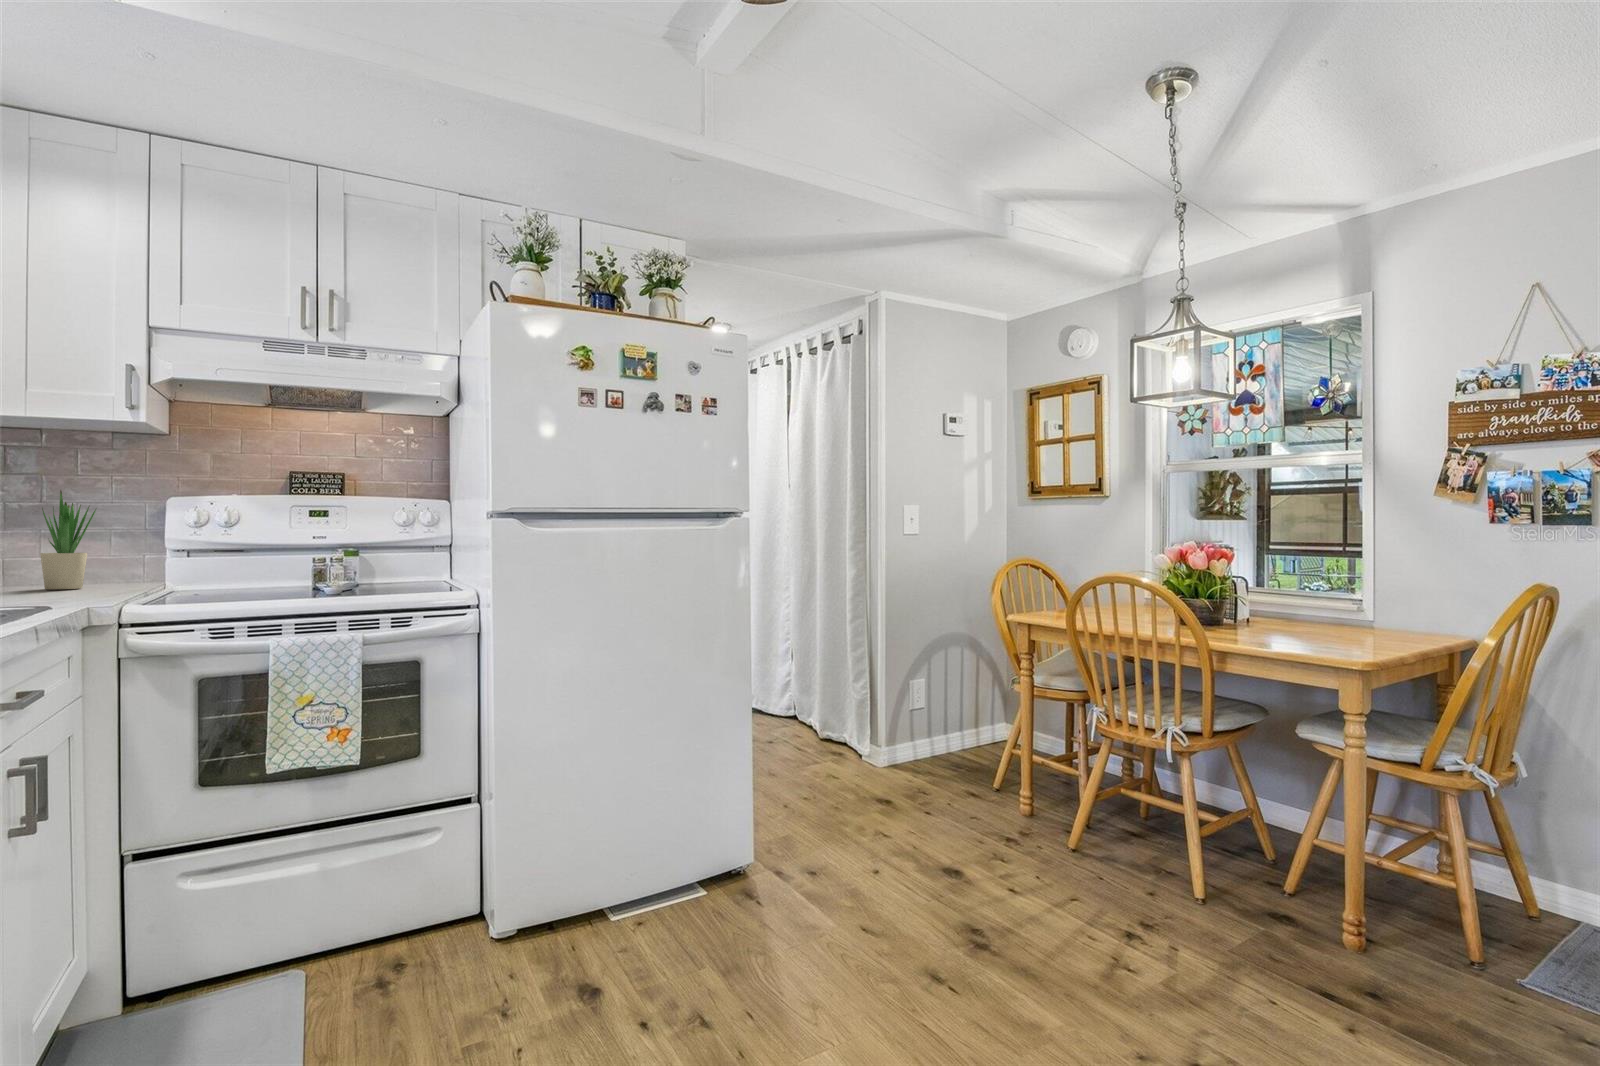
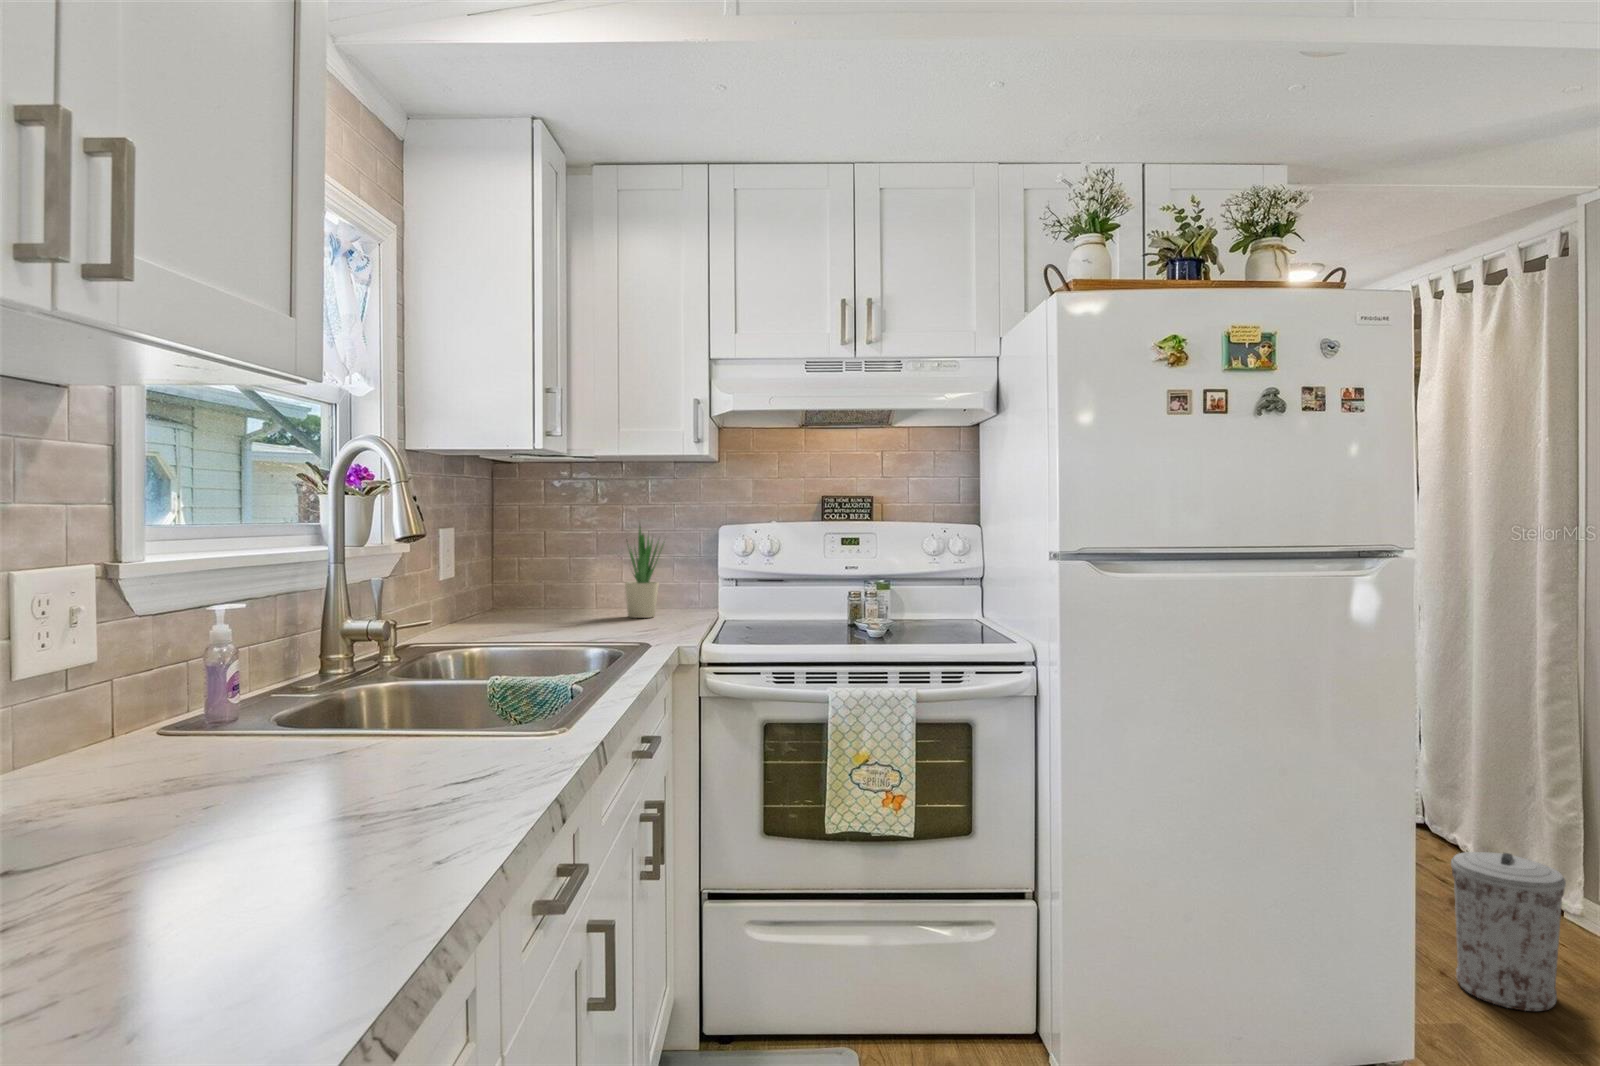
trash can: none [789,720,850,821] -> present [1451,852,1566,1011]

